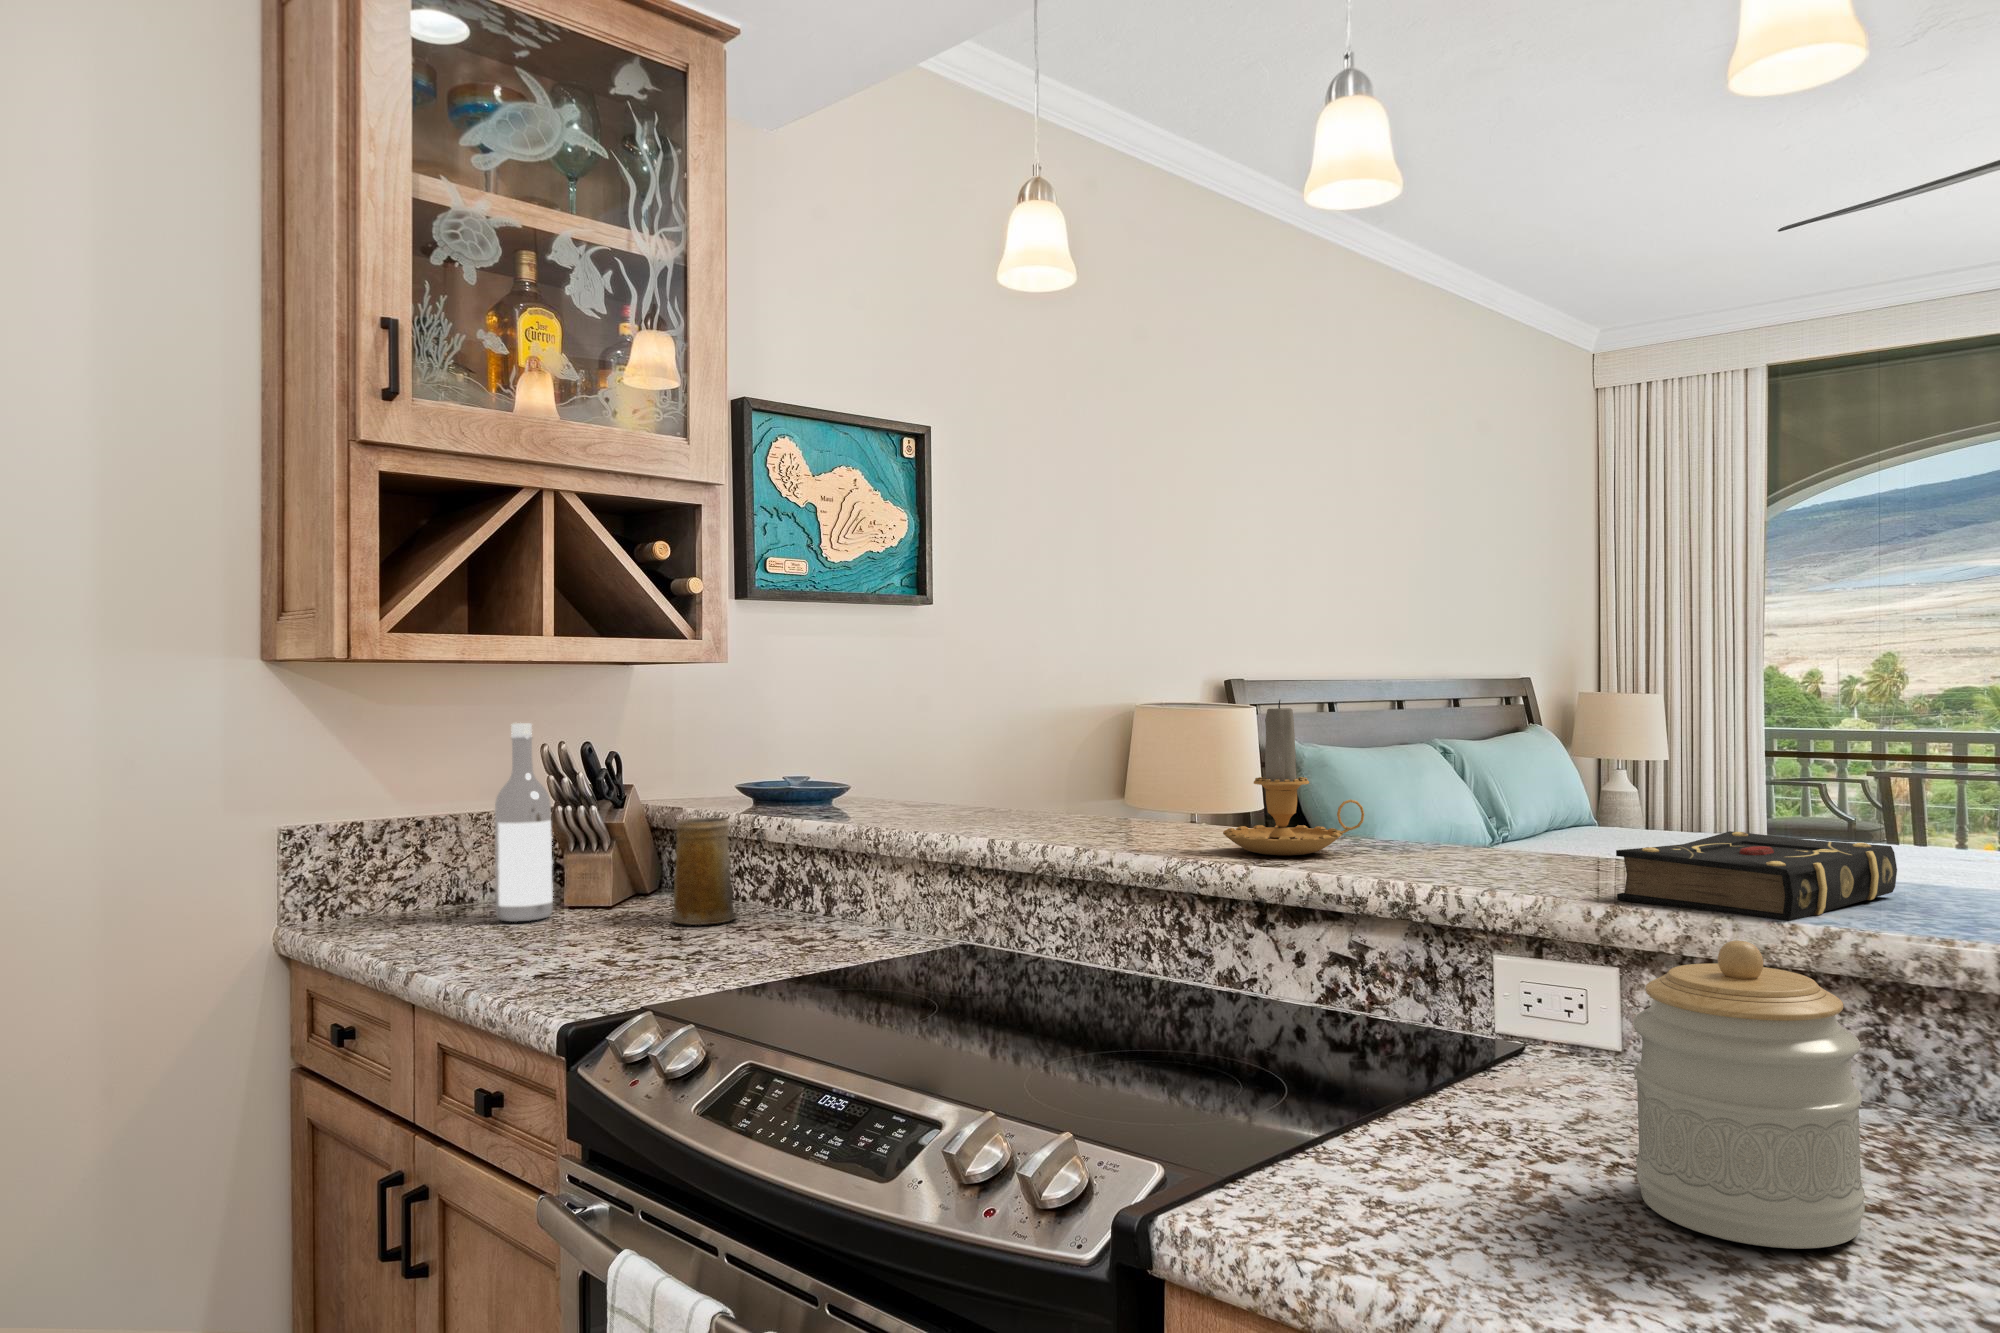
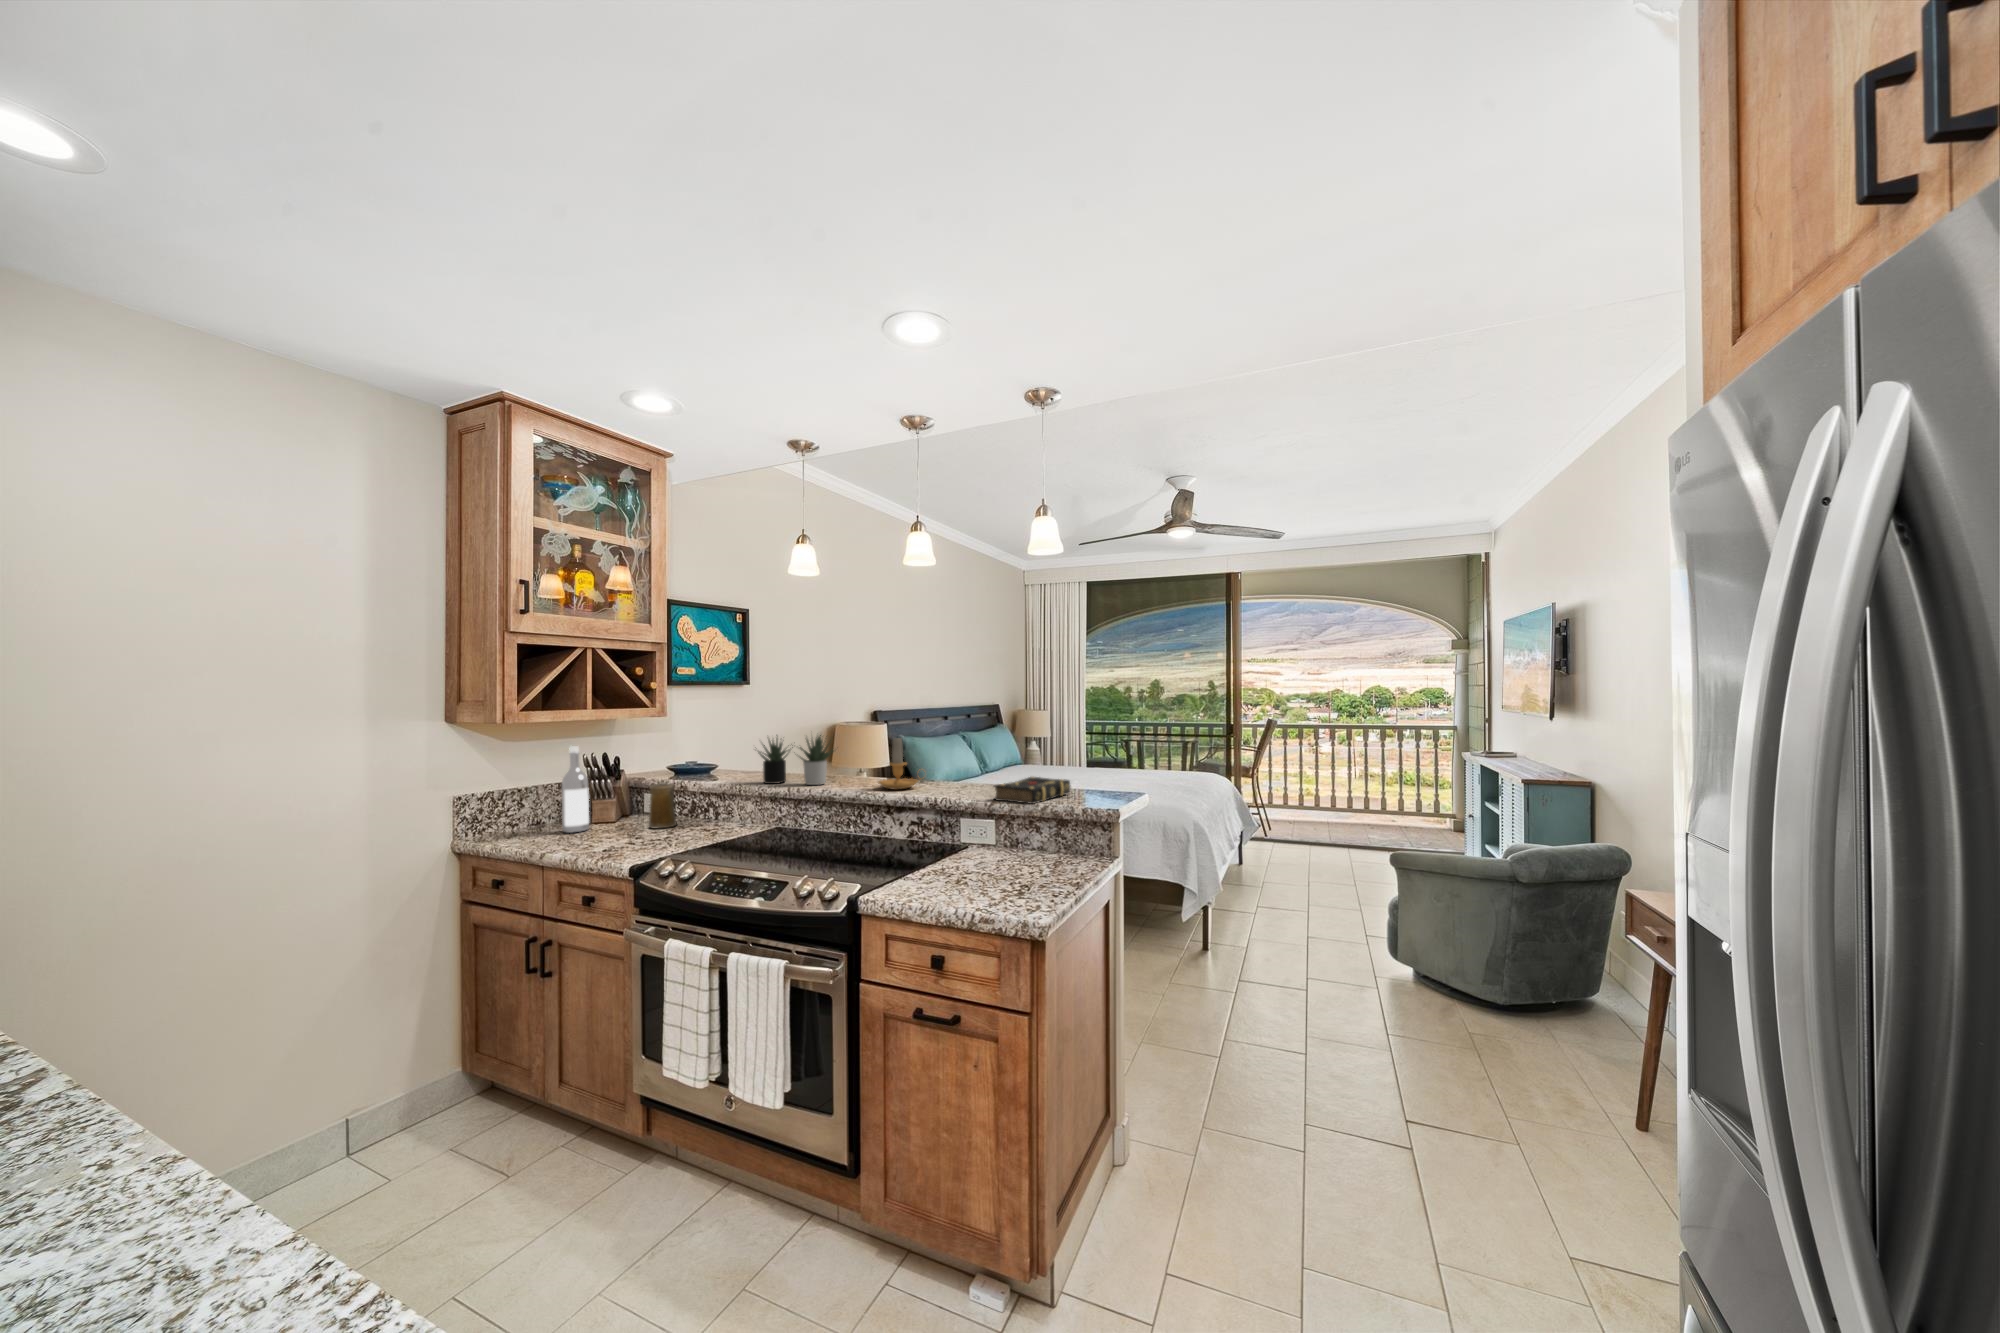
succulent plant: none [905,689,1118,835] -> present [758,735,833,785]
jar: present [1633,941,1865,1249] -> none [982,811,1033,885]

